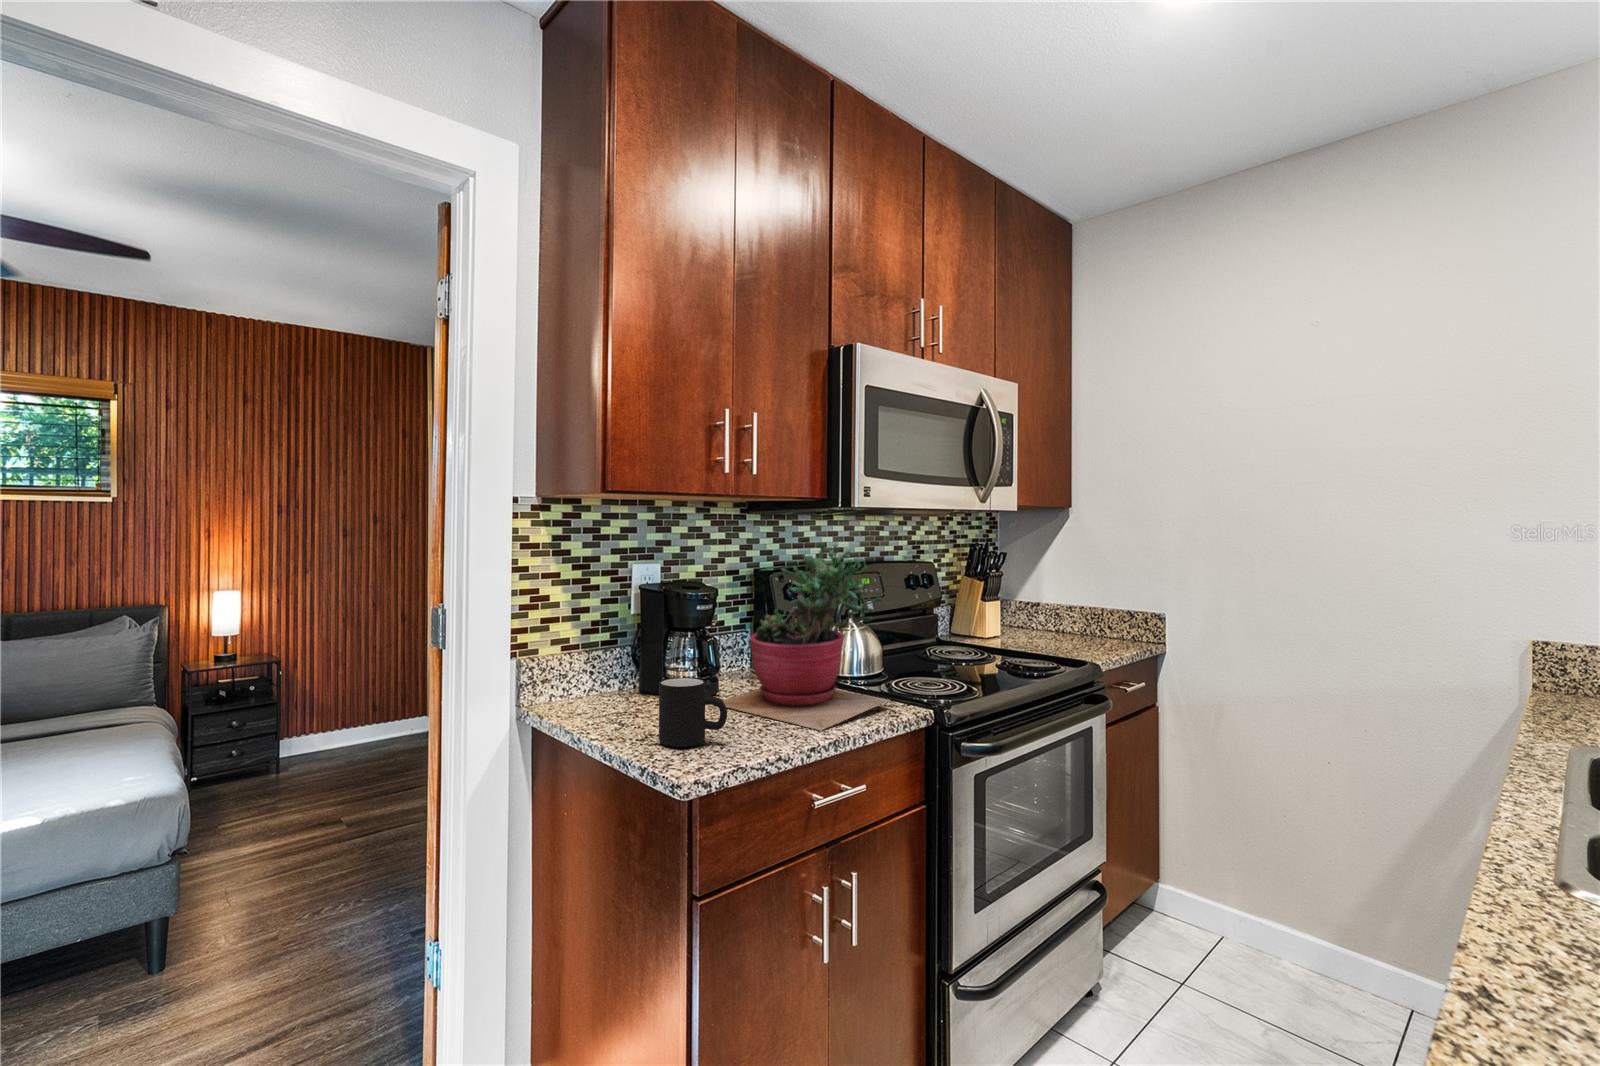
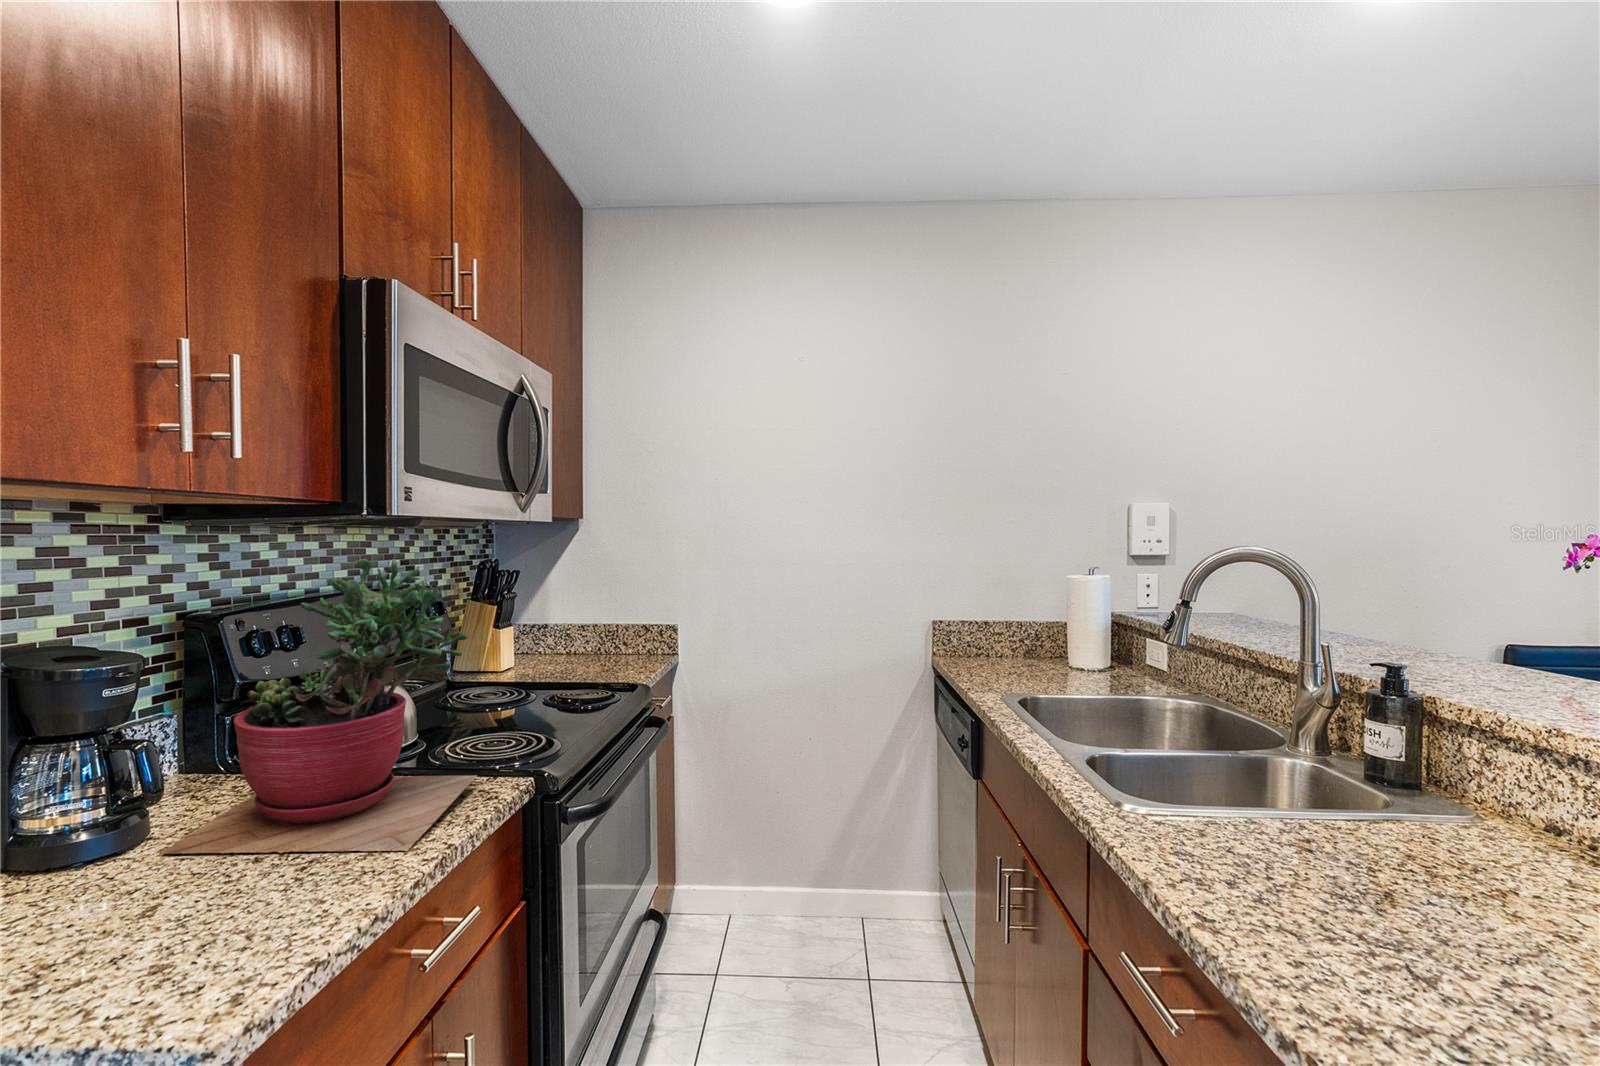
mug: present [659,677,727,747] -> none [84,821,254,978]

